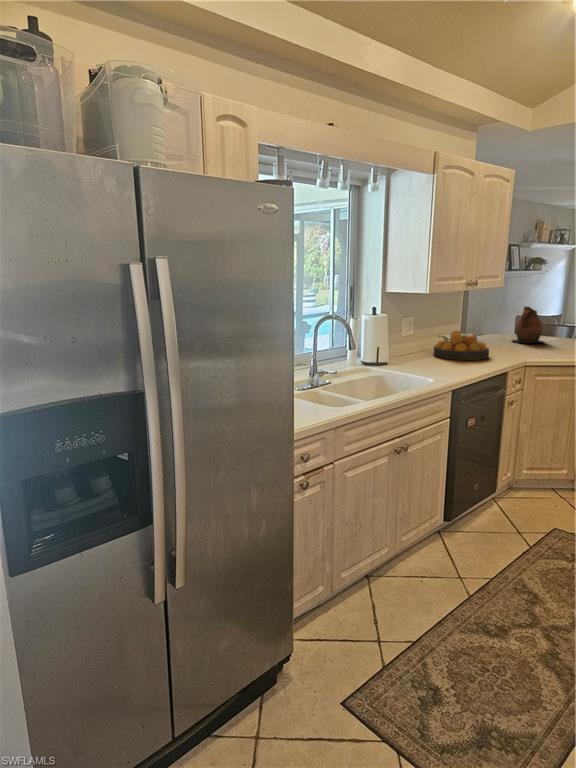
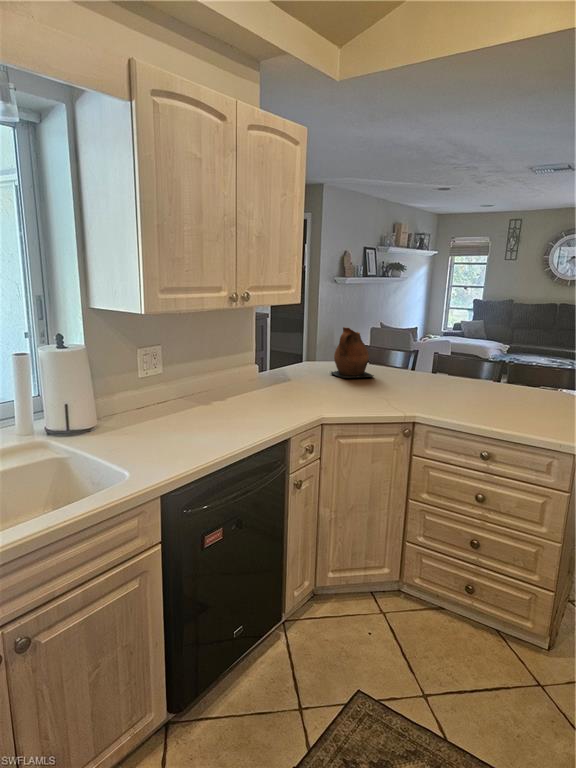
fruit bowl: present [433,331,489,360] -> none [190,368,272,418]

